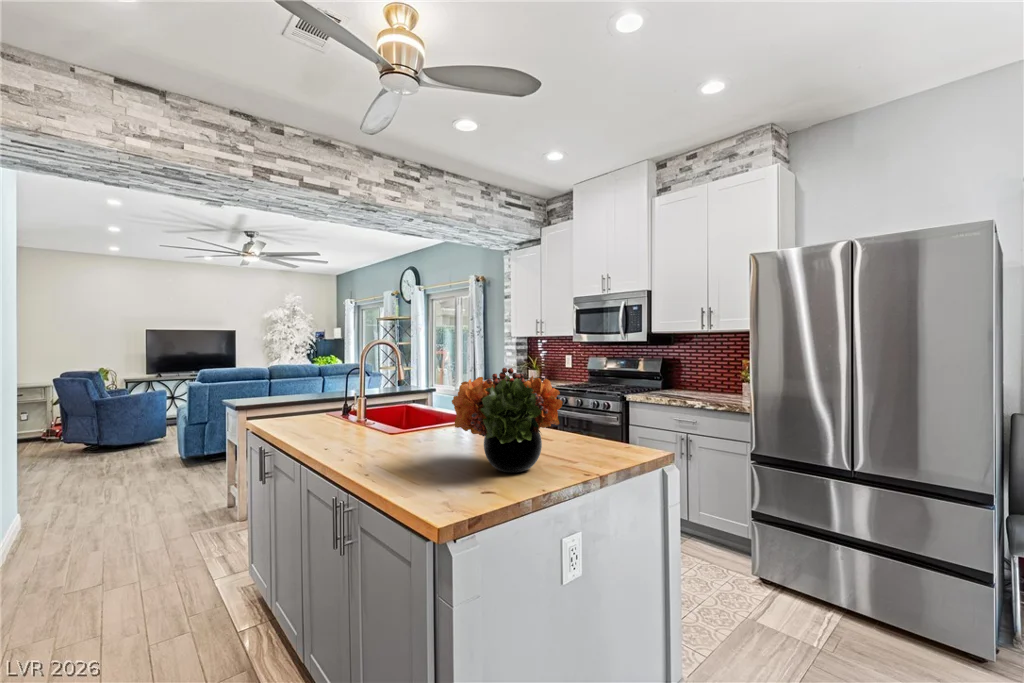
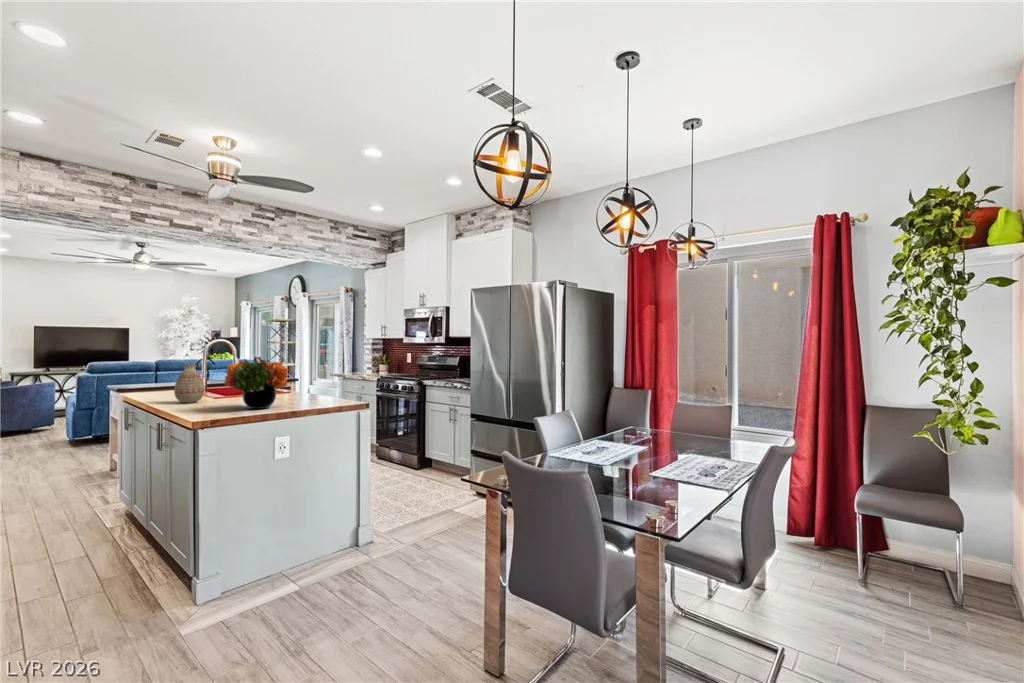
vase: none [341,379,386,447] -> present [174,364,205,403]

